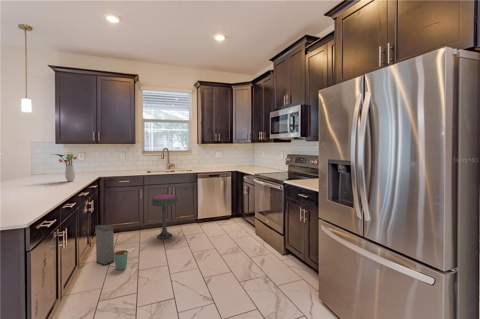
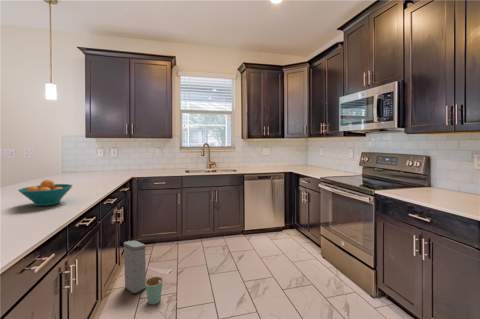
flower arrangement: present [55,153,77,181] -> none [73,149,105,184]
fruit bowl: none [17,176,57,195] -> present [18,180,72,206]
bar stool: present [152,195,175,239] -> none [192,201,219,255]

